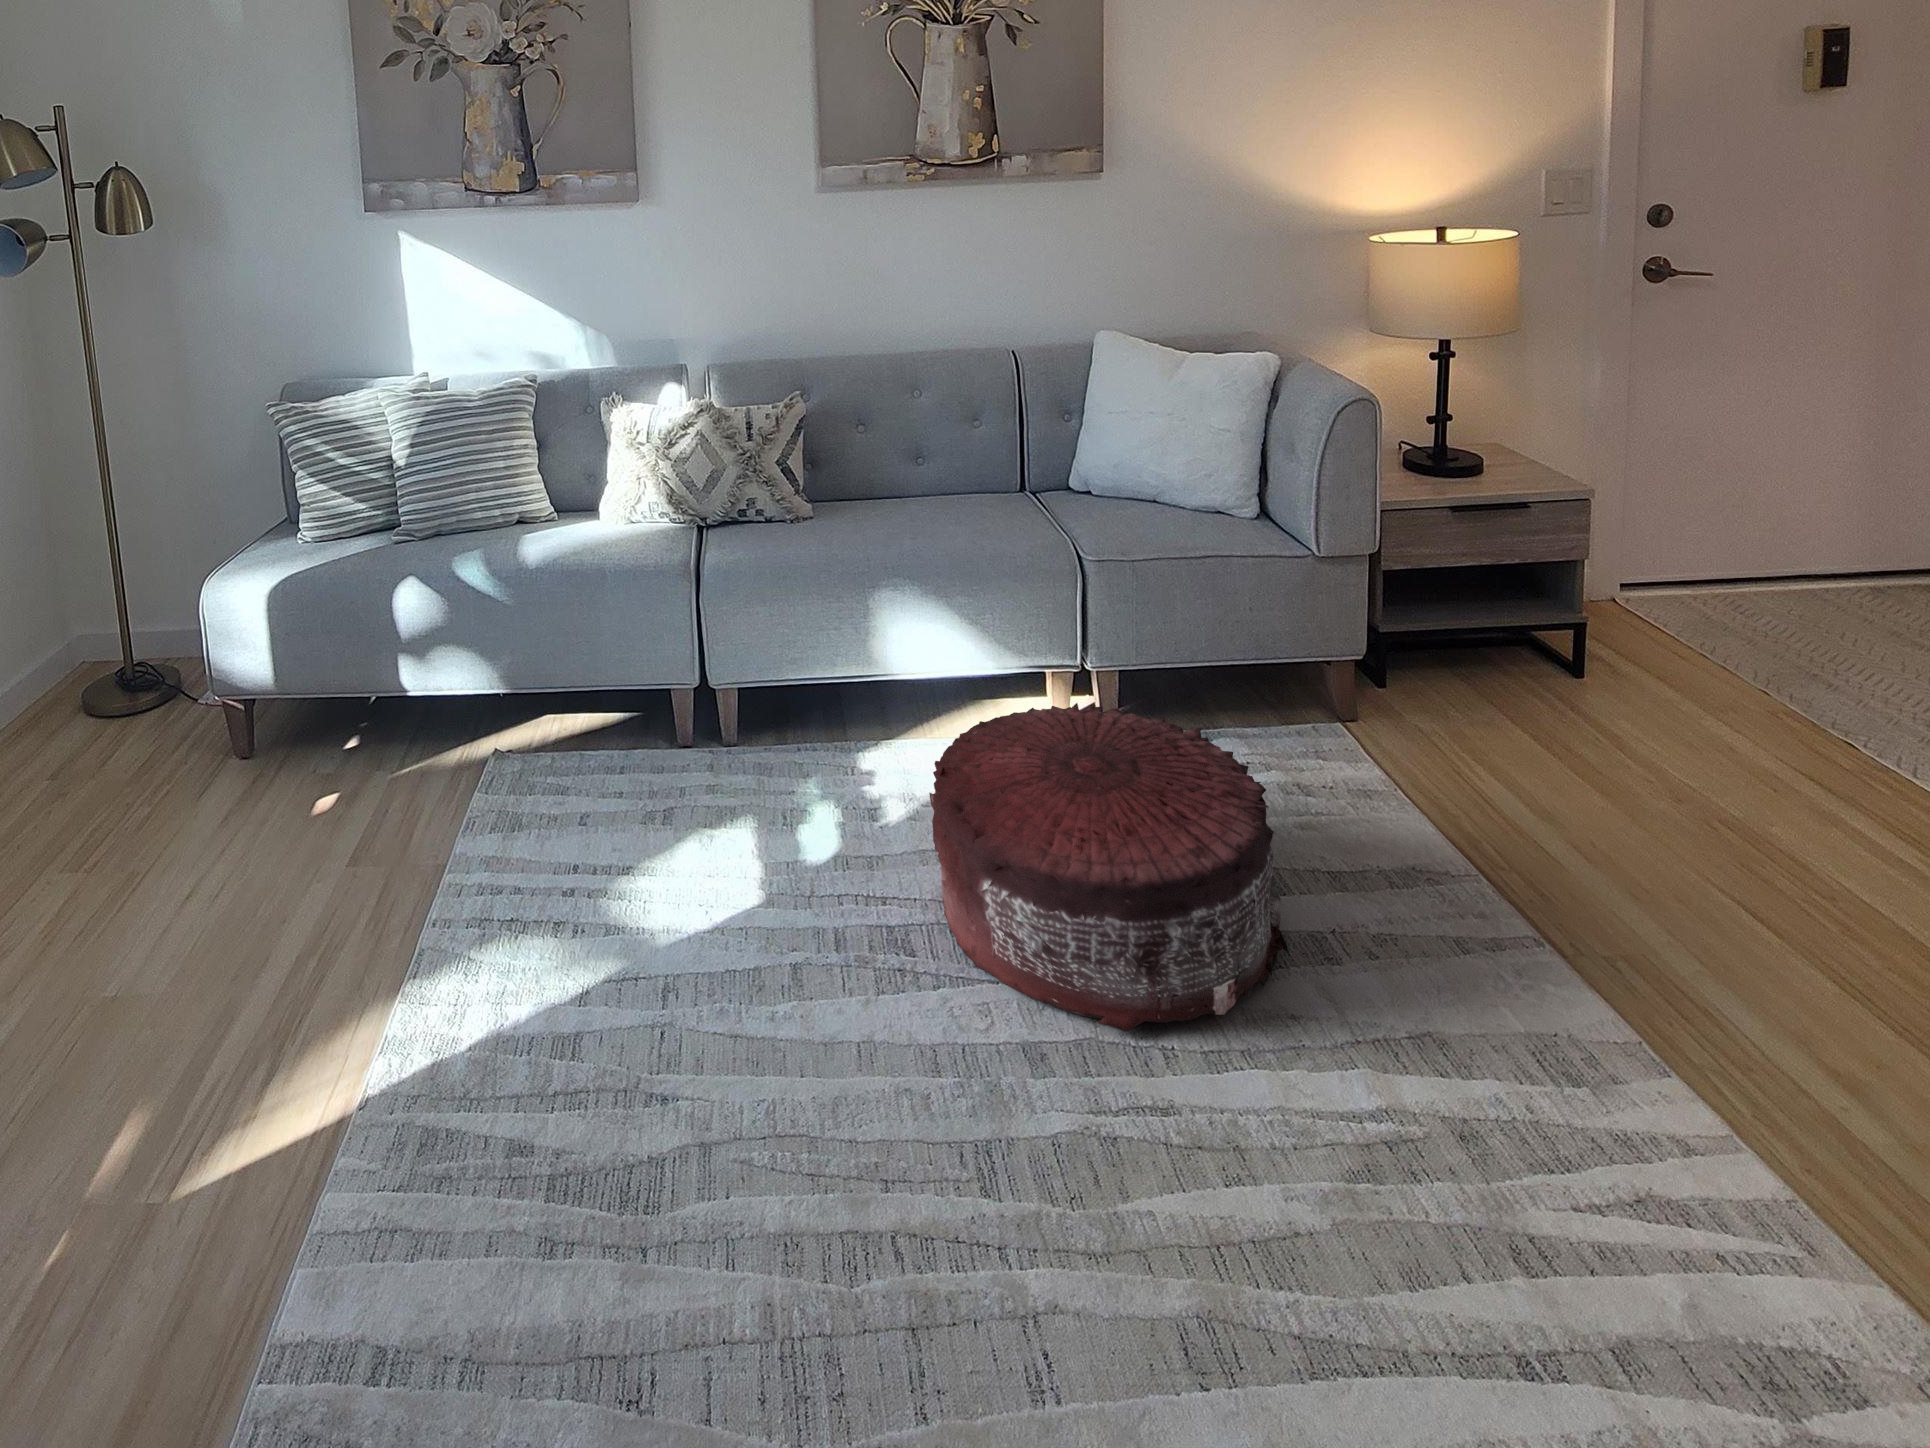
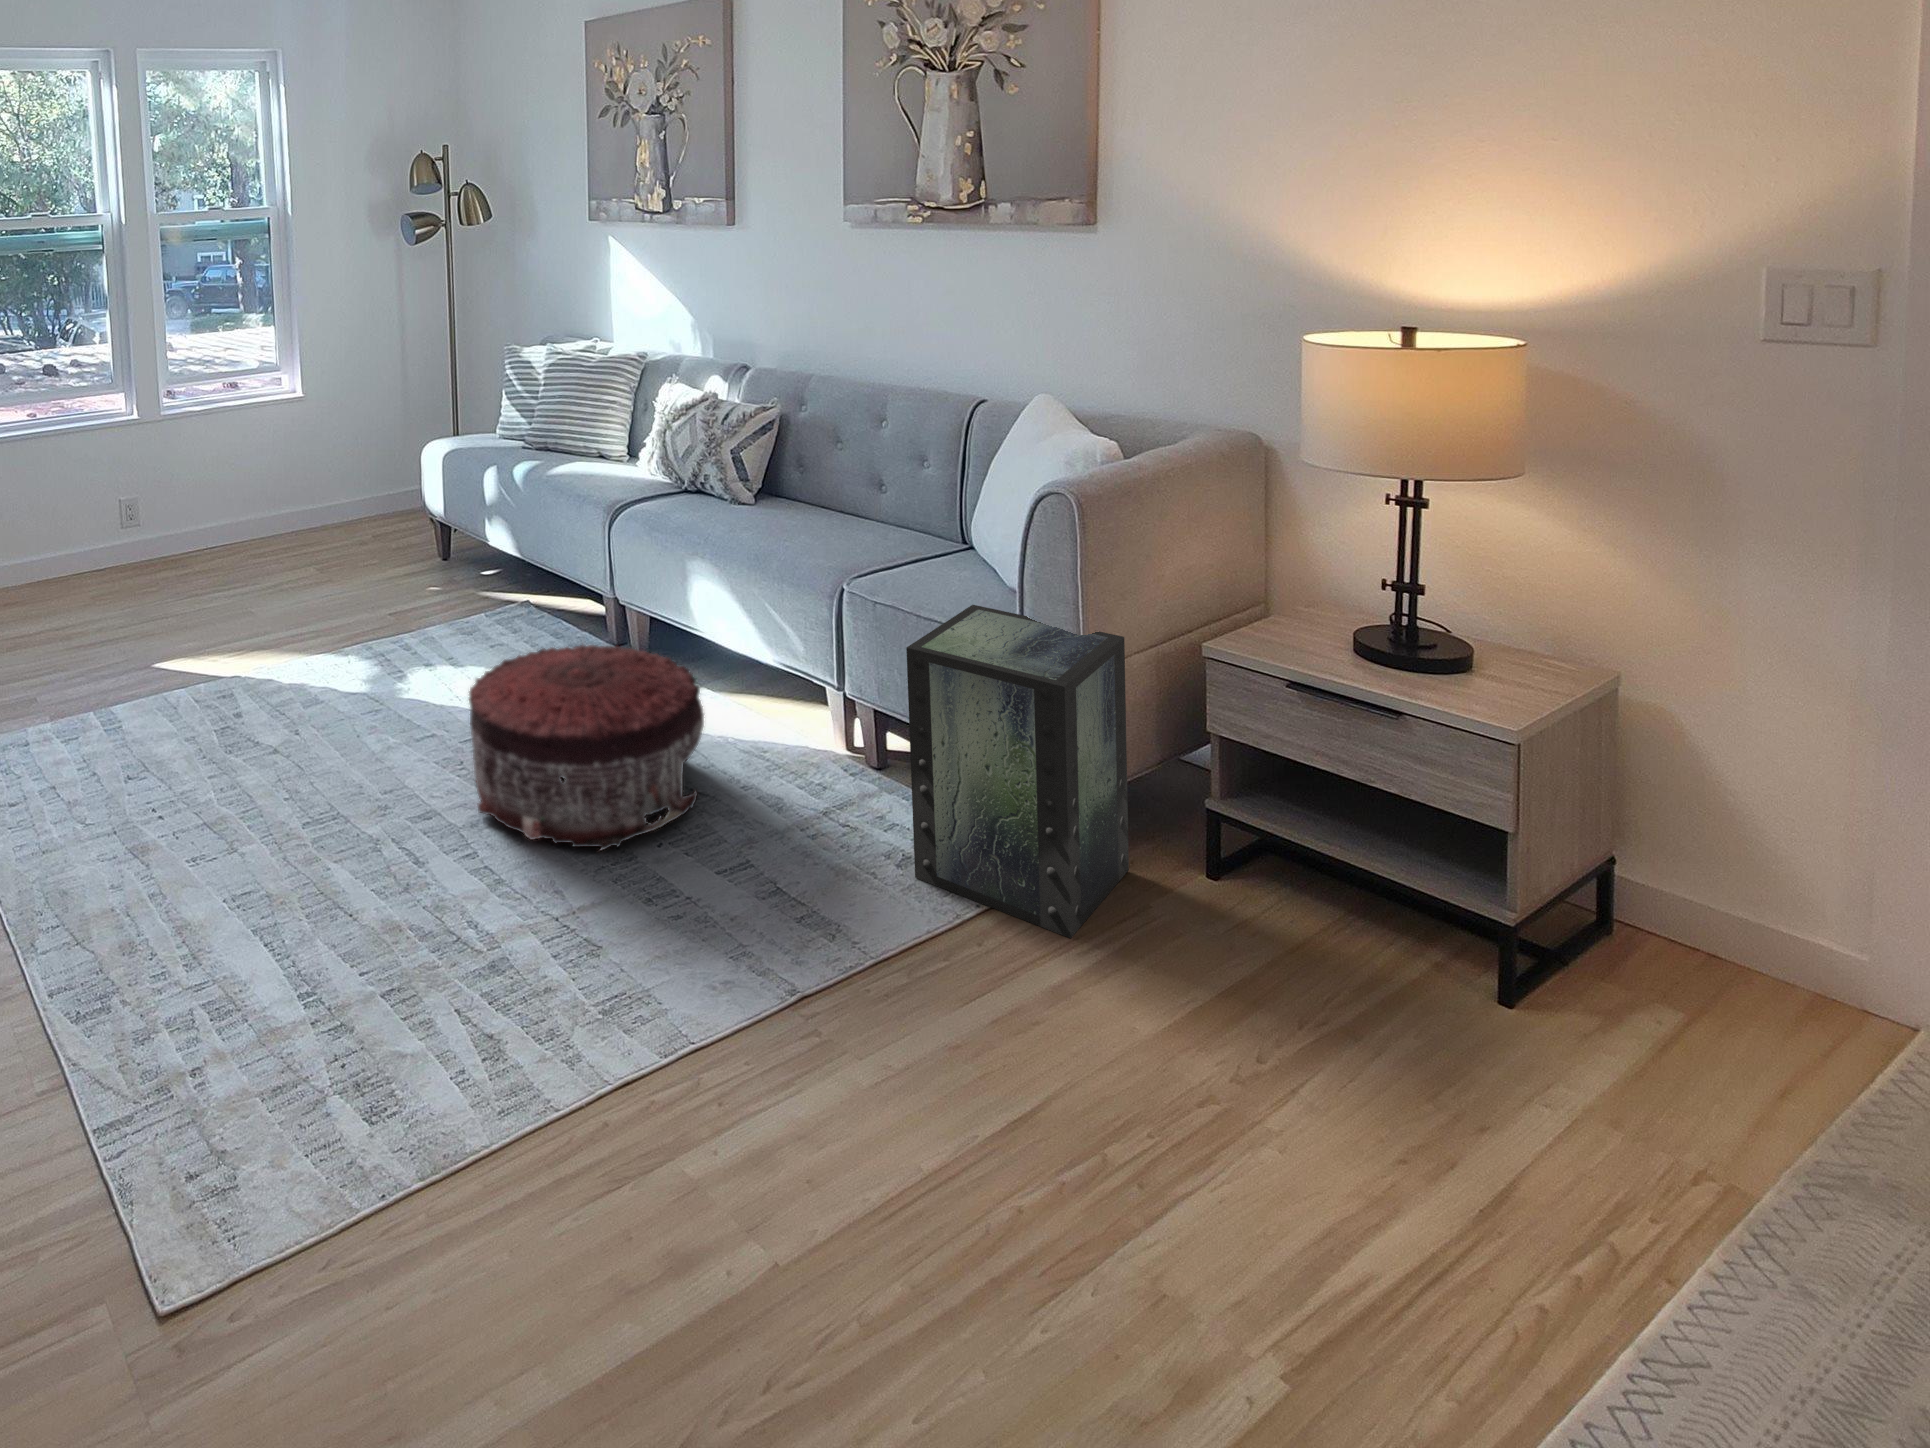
storage box: none [1293,509,1532,806] -> present [906,605,1129,938]

